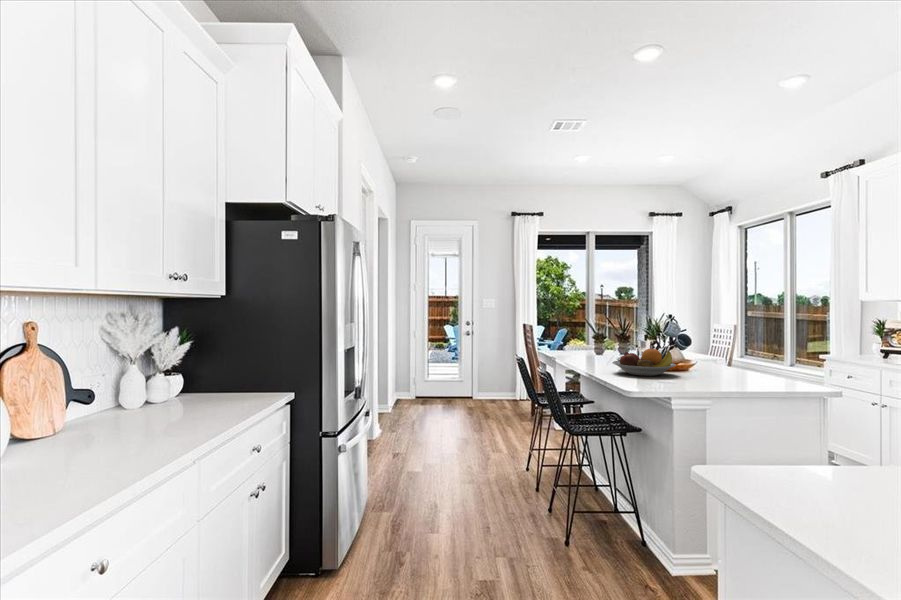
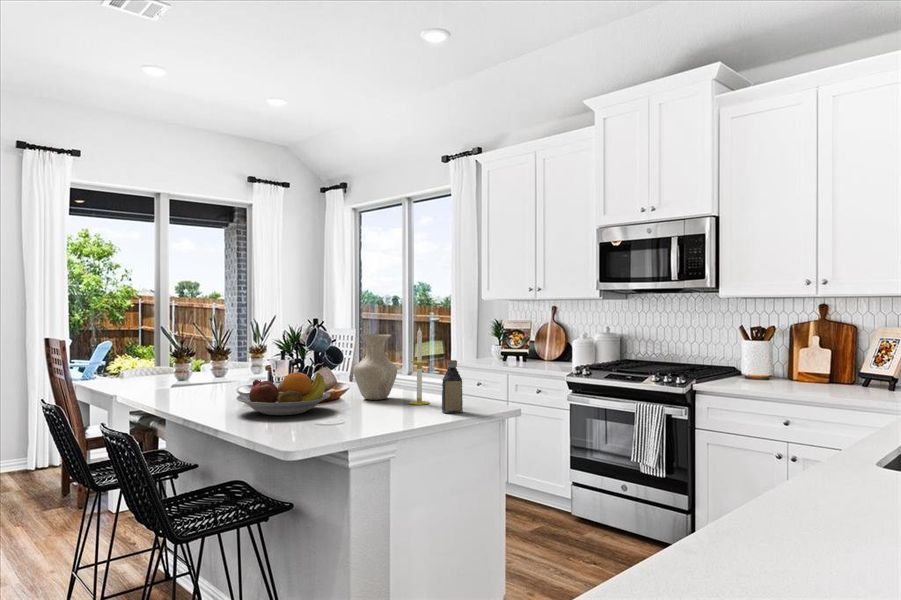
candle: none [742,321,759,380] -> present [409,328,429,405]
vase: none [700,326,736,374] -> present [354,334,397,400]
bottle: none [762,346,781,386] -> present [442,360,463,413]

